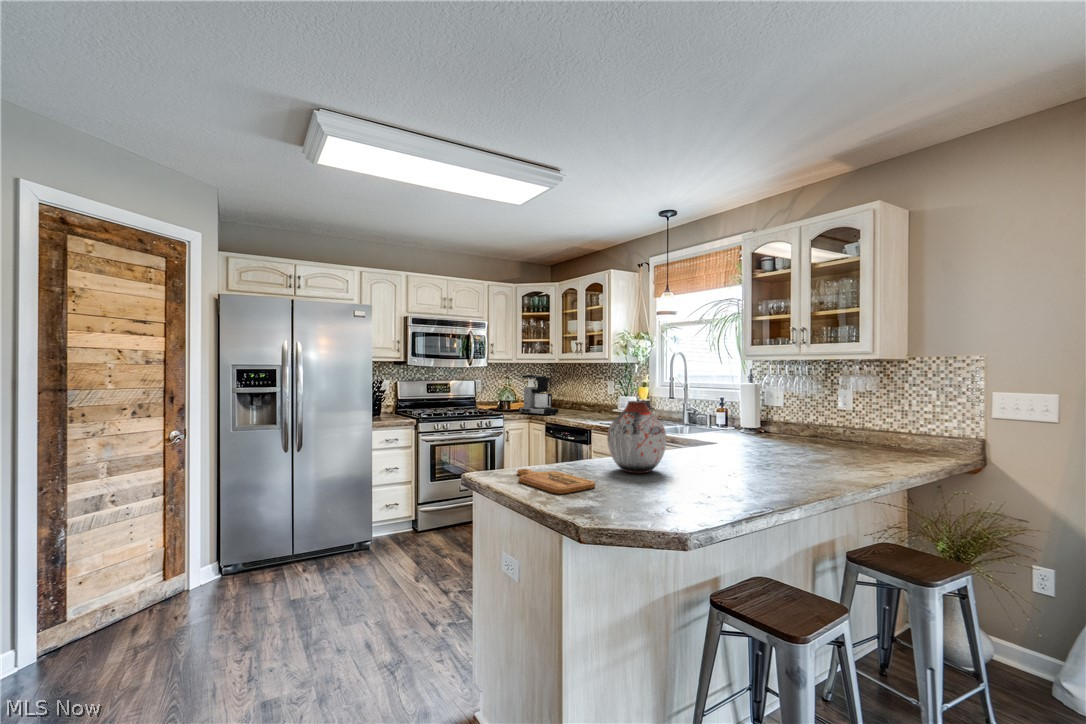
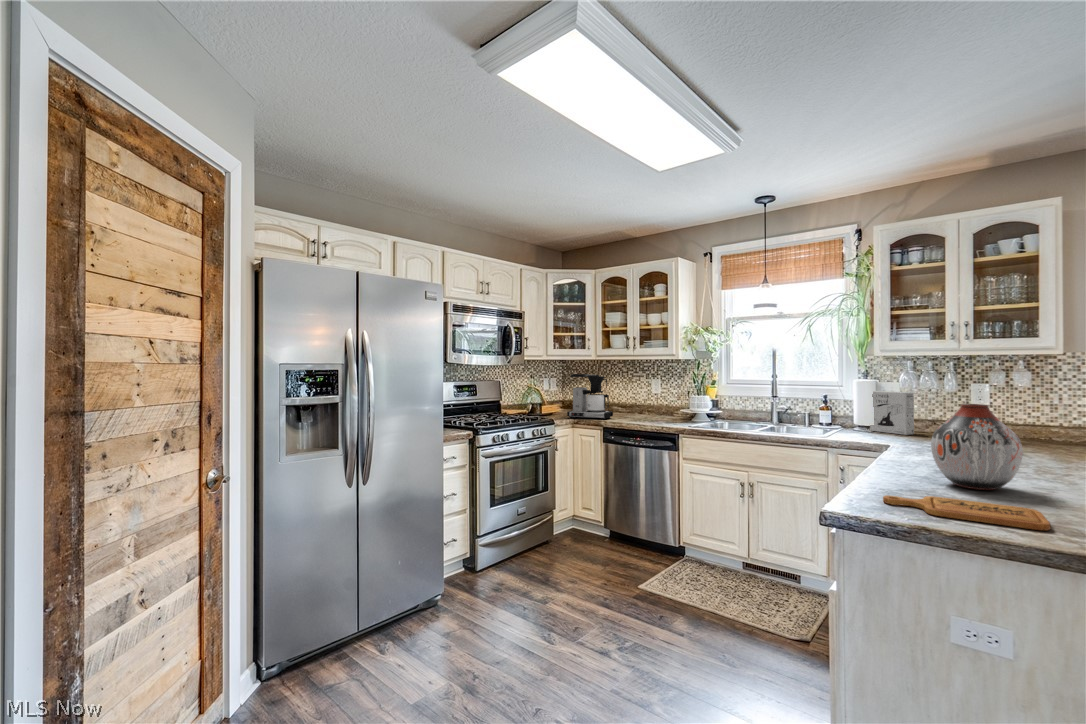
cereal box: none [753,394,783,437] -> present [870,391,914,435]

